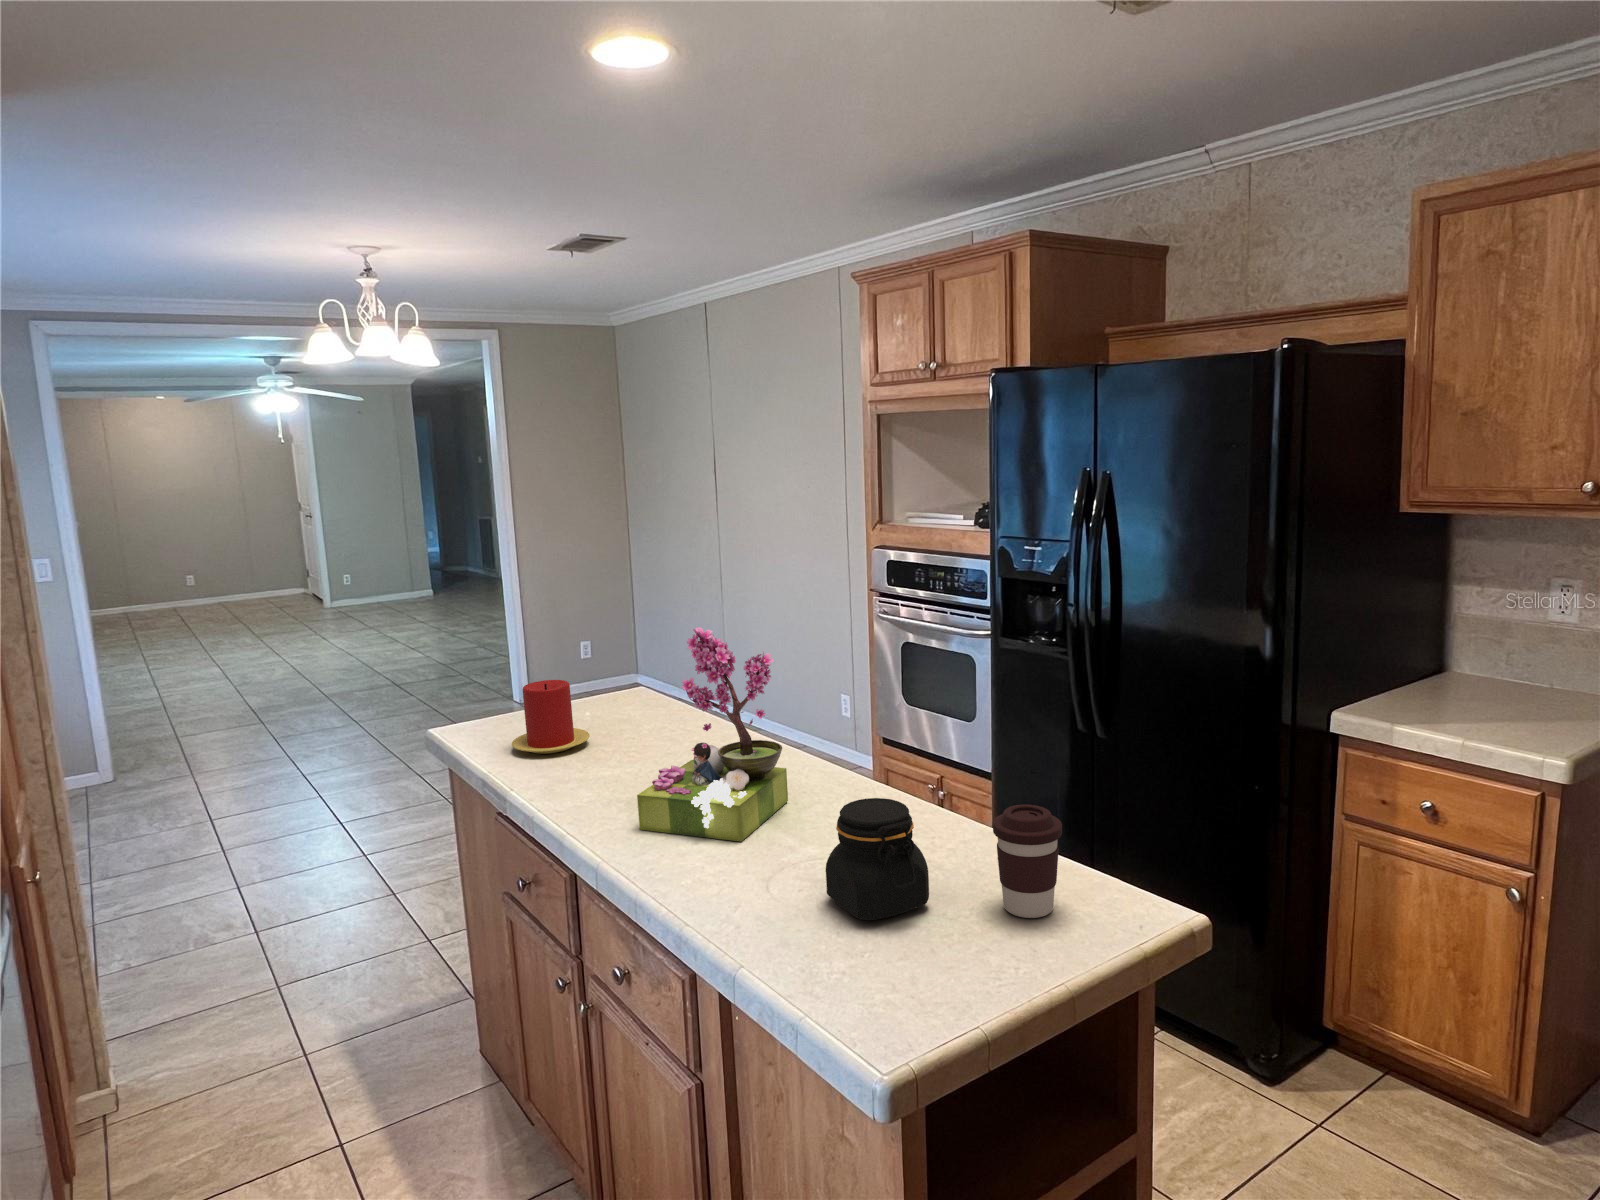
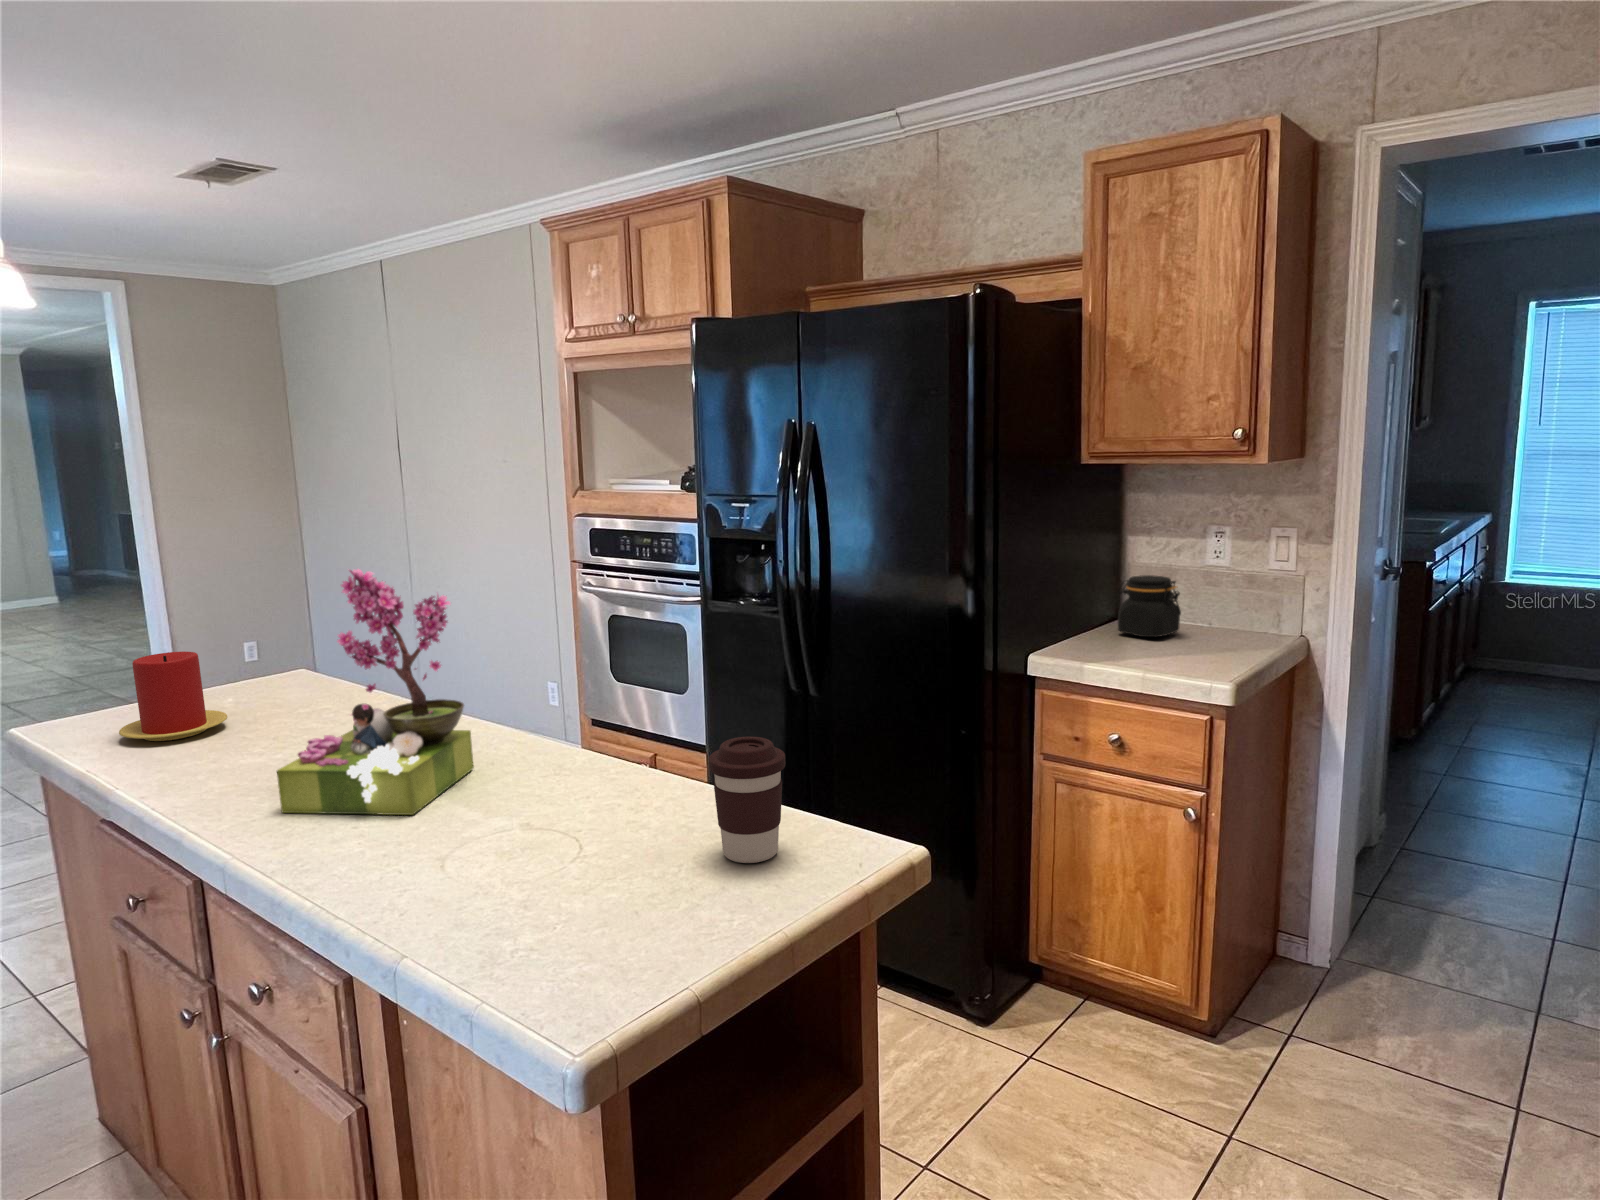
jar: present [826,798,929,920] -> present [1118,575,1181,637]

